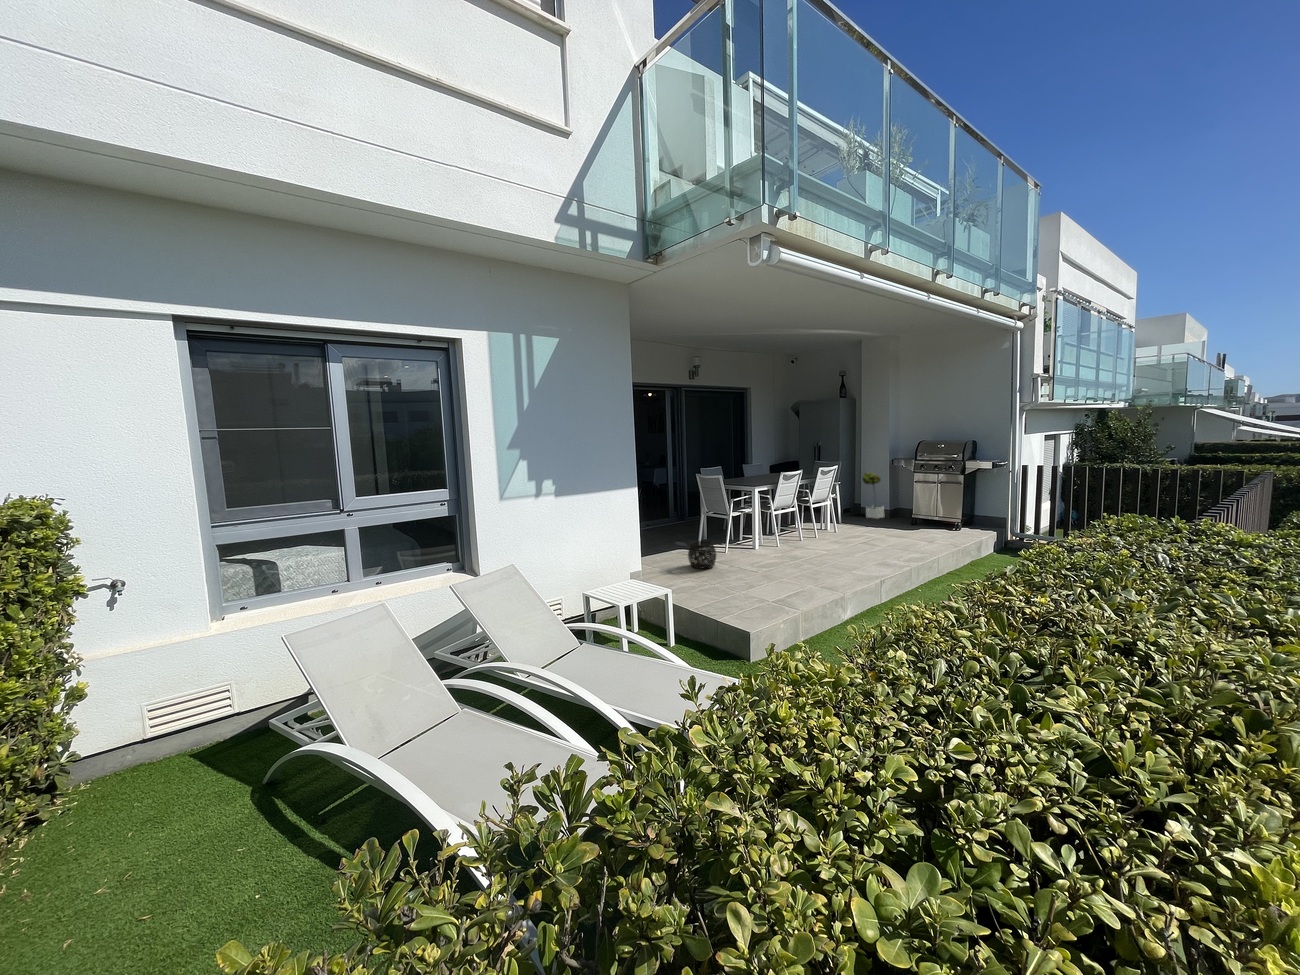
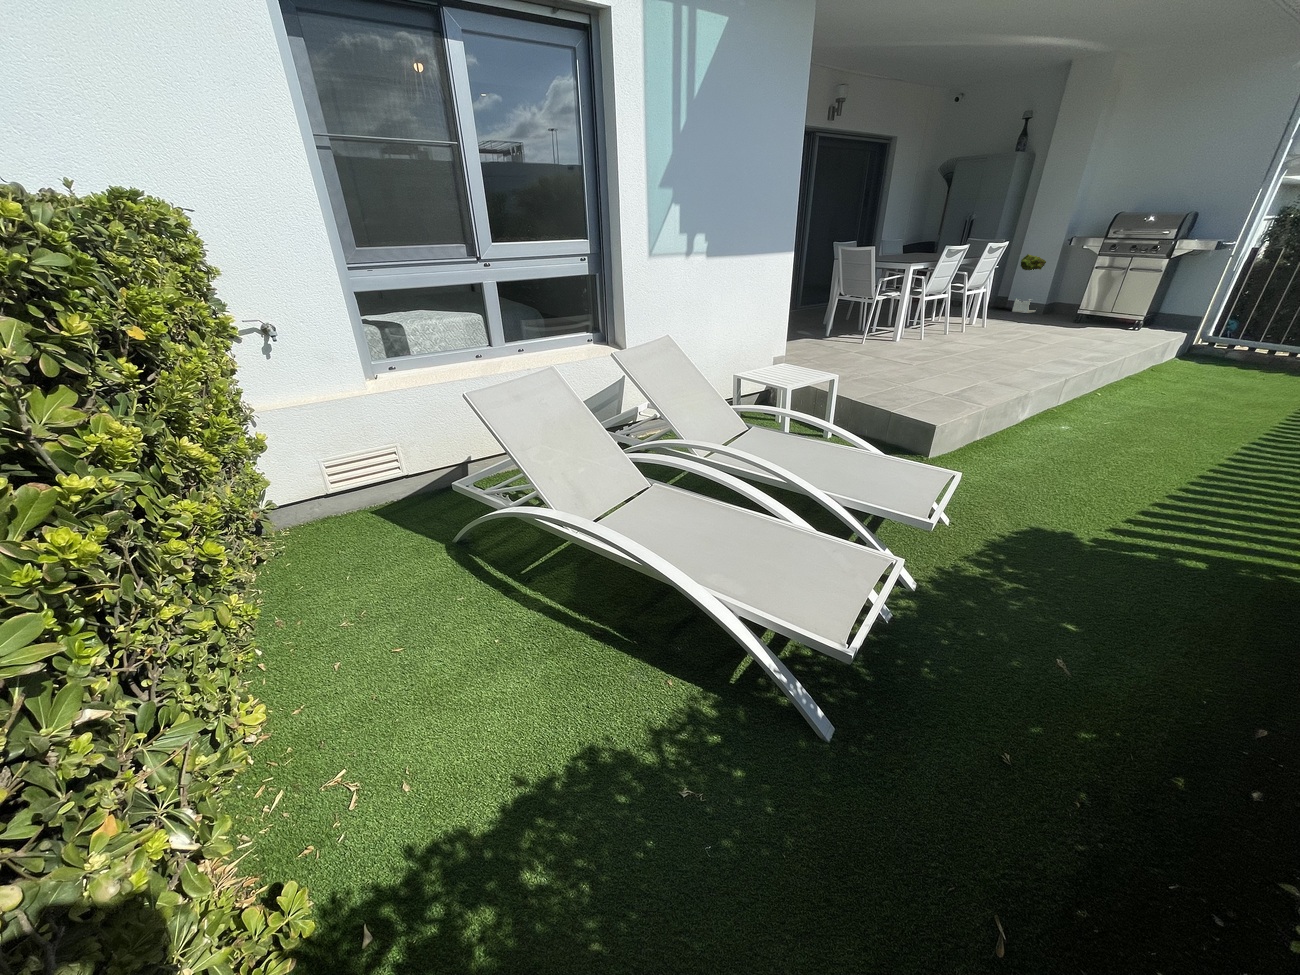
woven basket: present [688,541,717,569] -> none [830,325,865,358]

